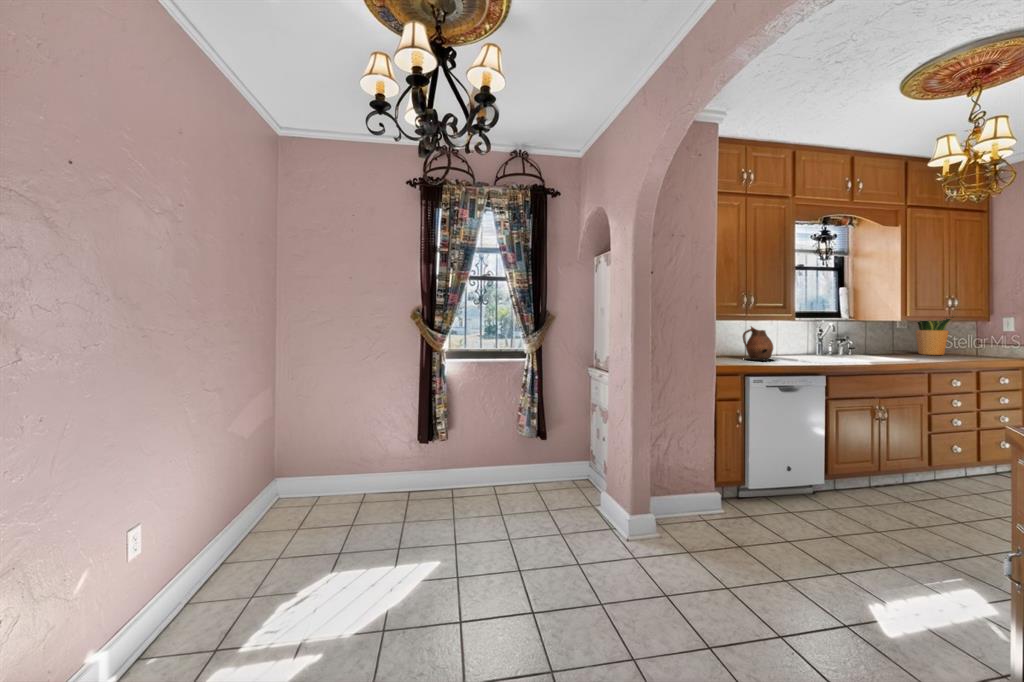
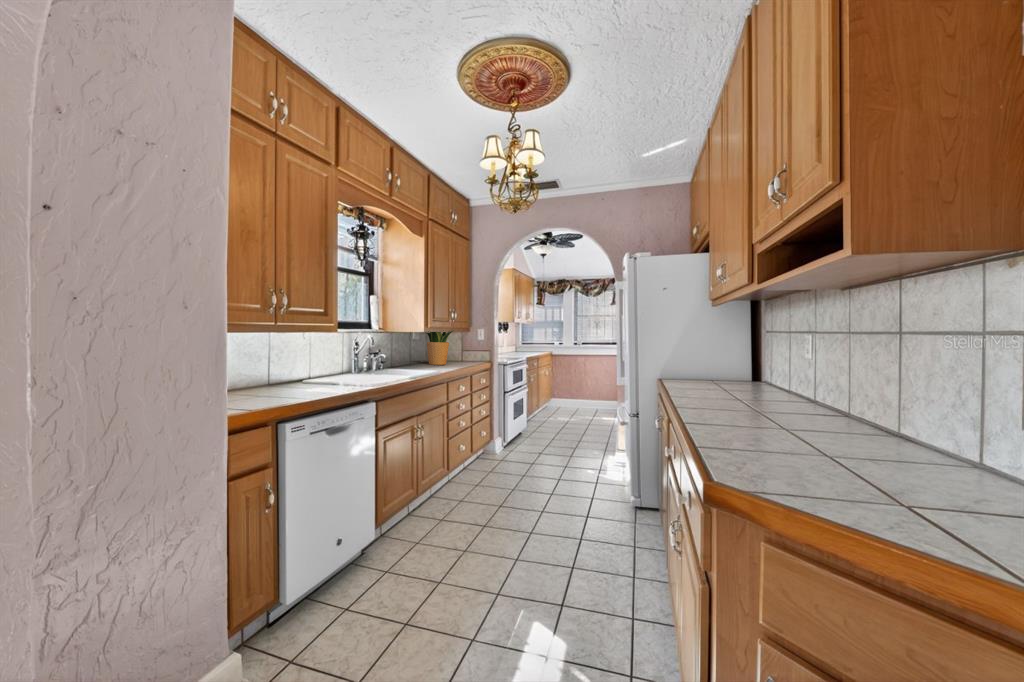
ceramic pitcher: present [743,326,775,360] -> none [268,340,320,392]

